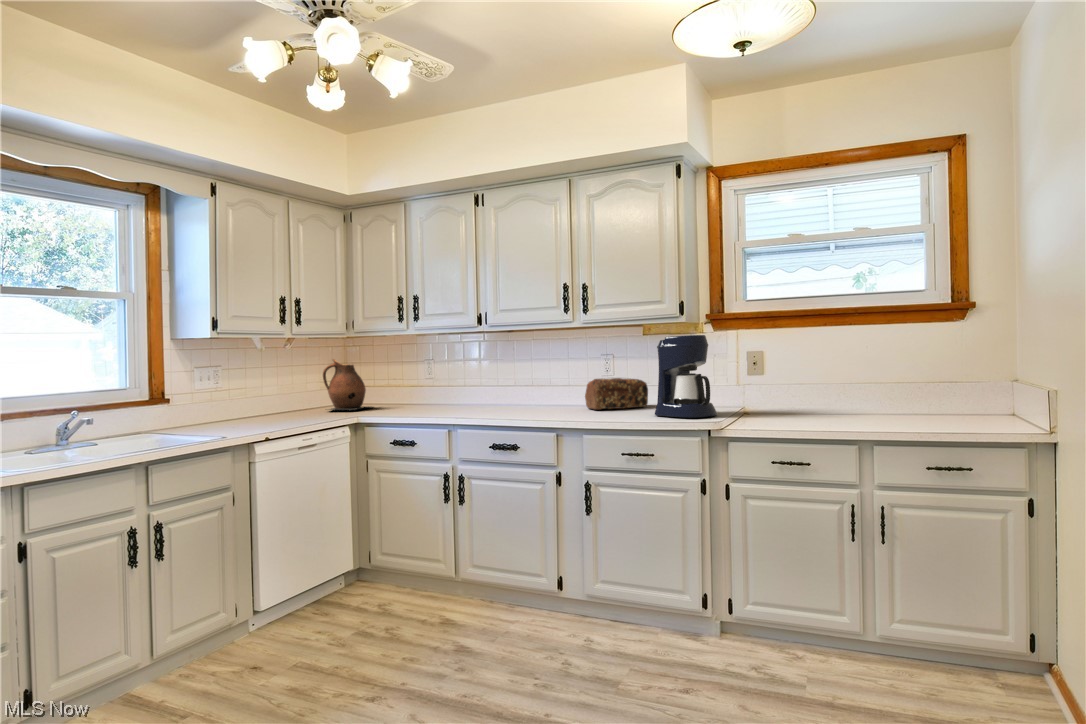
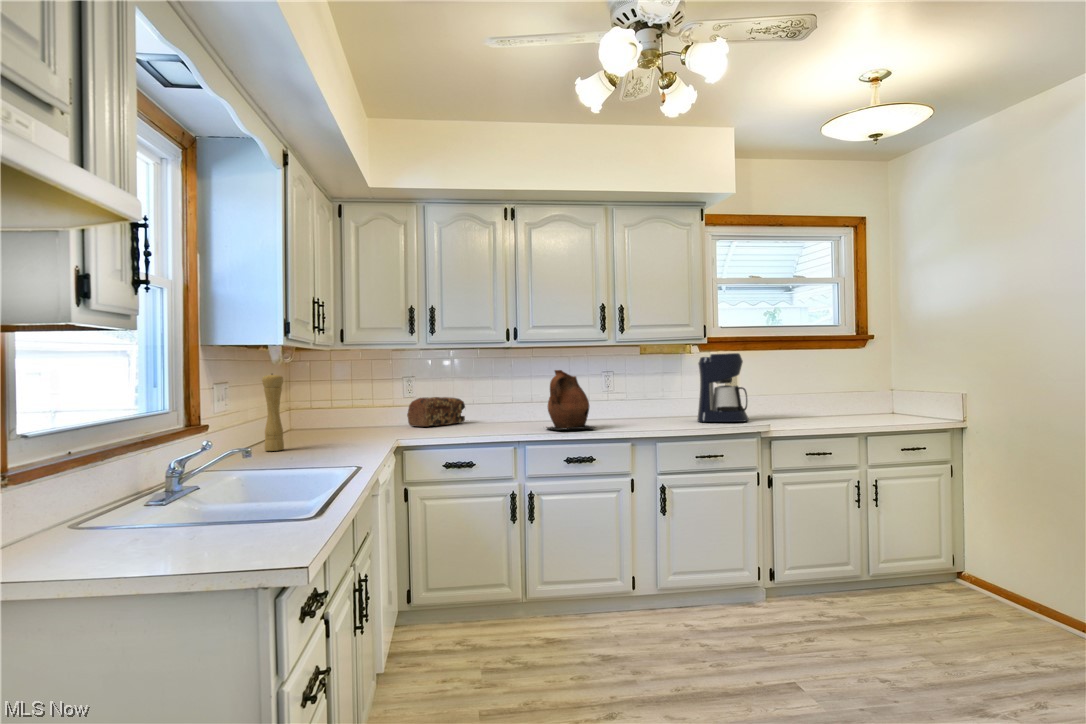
ceramic pitcher: present [323,359,374,411] -> present [546,370,596,430]
pepper mill: none [242,360,260,421] -> present [262,374,284,451]
bread loaf: present [585,378,648,410] -> present [407,397,465,427]

